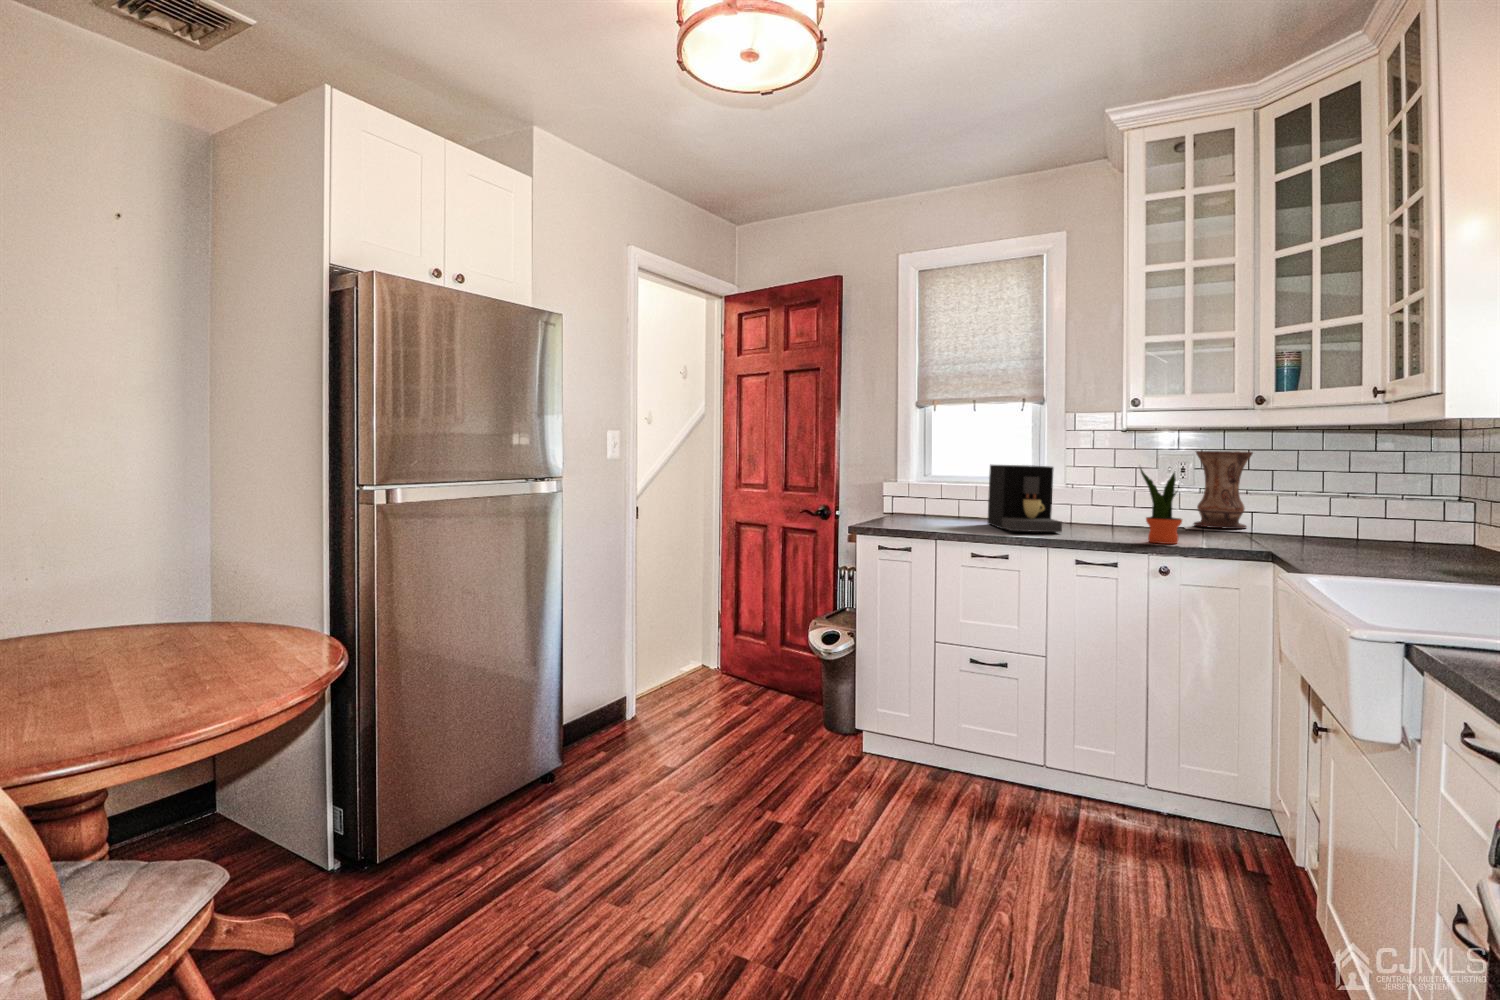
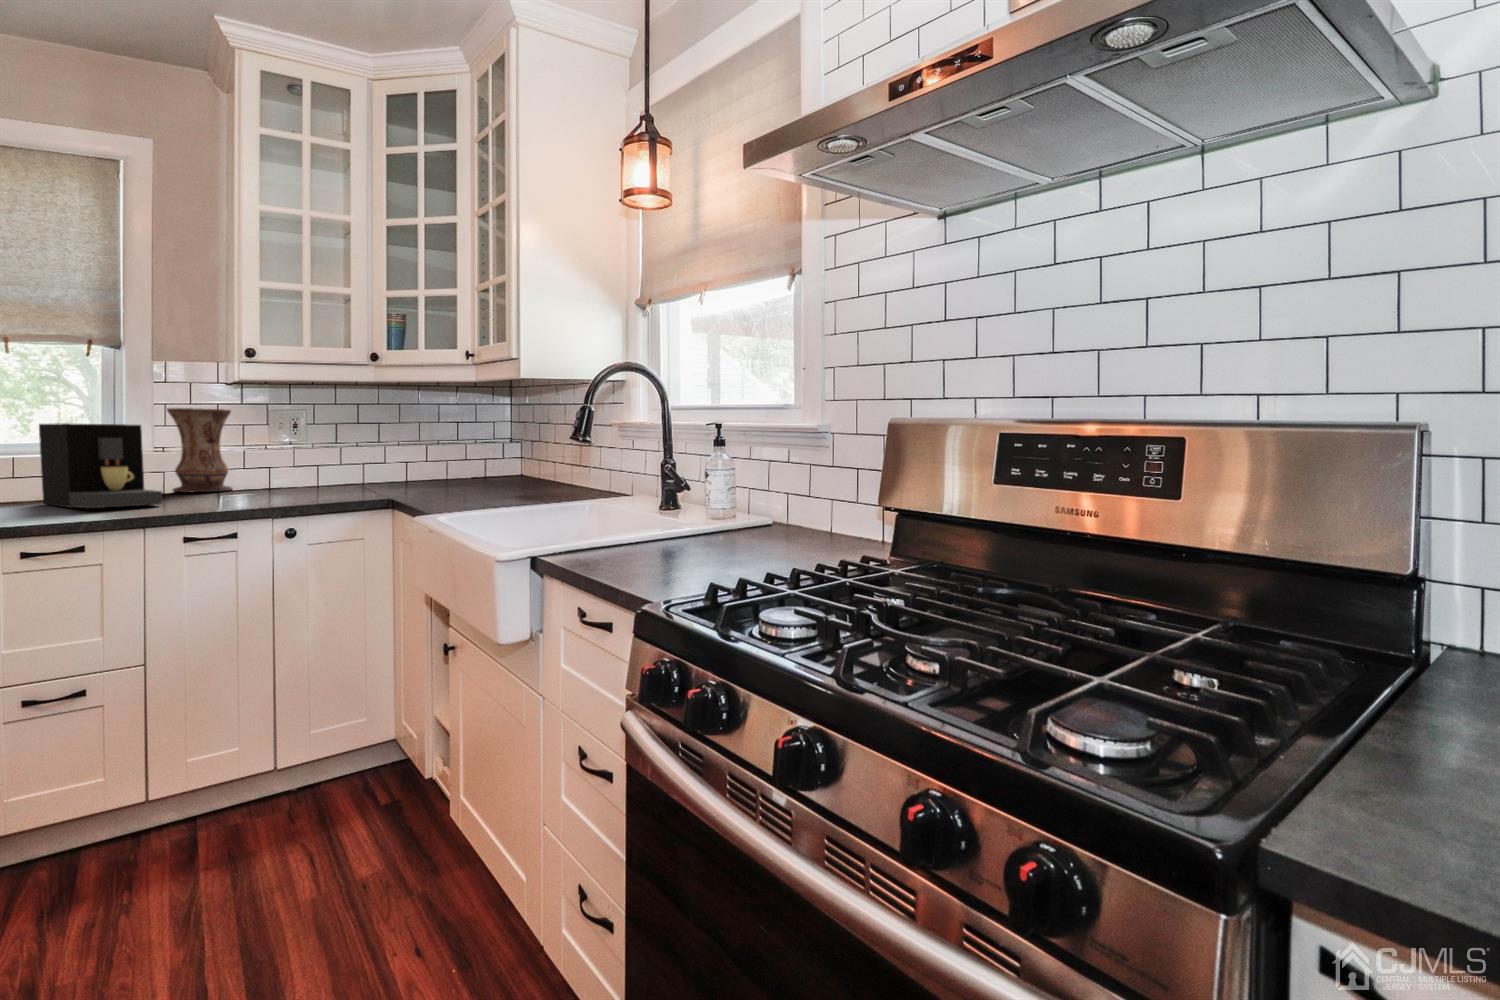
vase: present [1194,451,1253,529] -> present [167,408,232,492]
potted plant: present [1140,468,1182,544] -> none [255,419,309,505]

